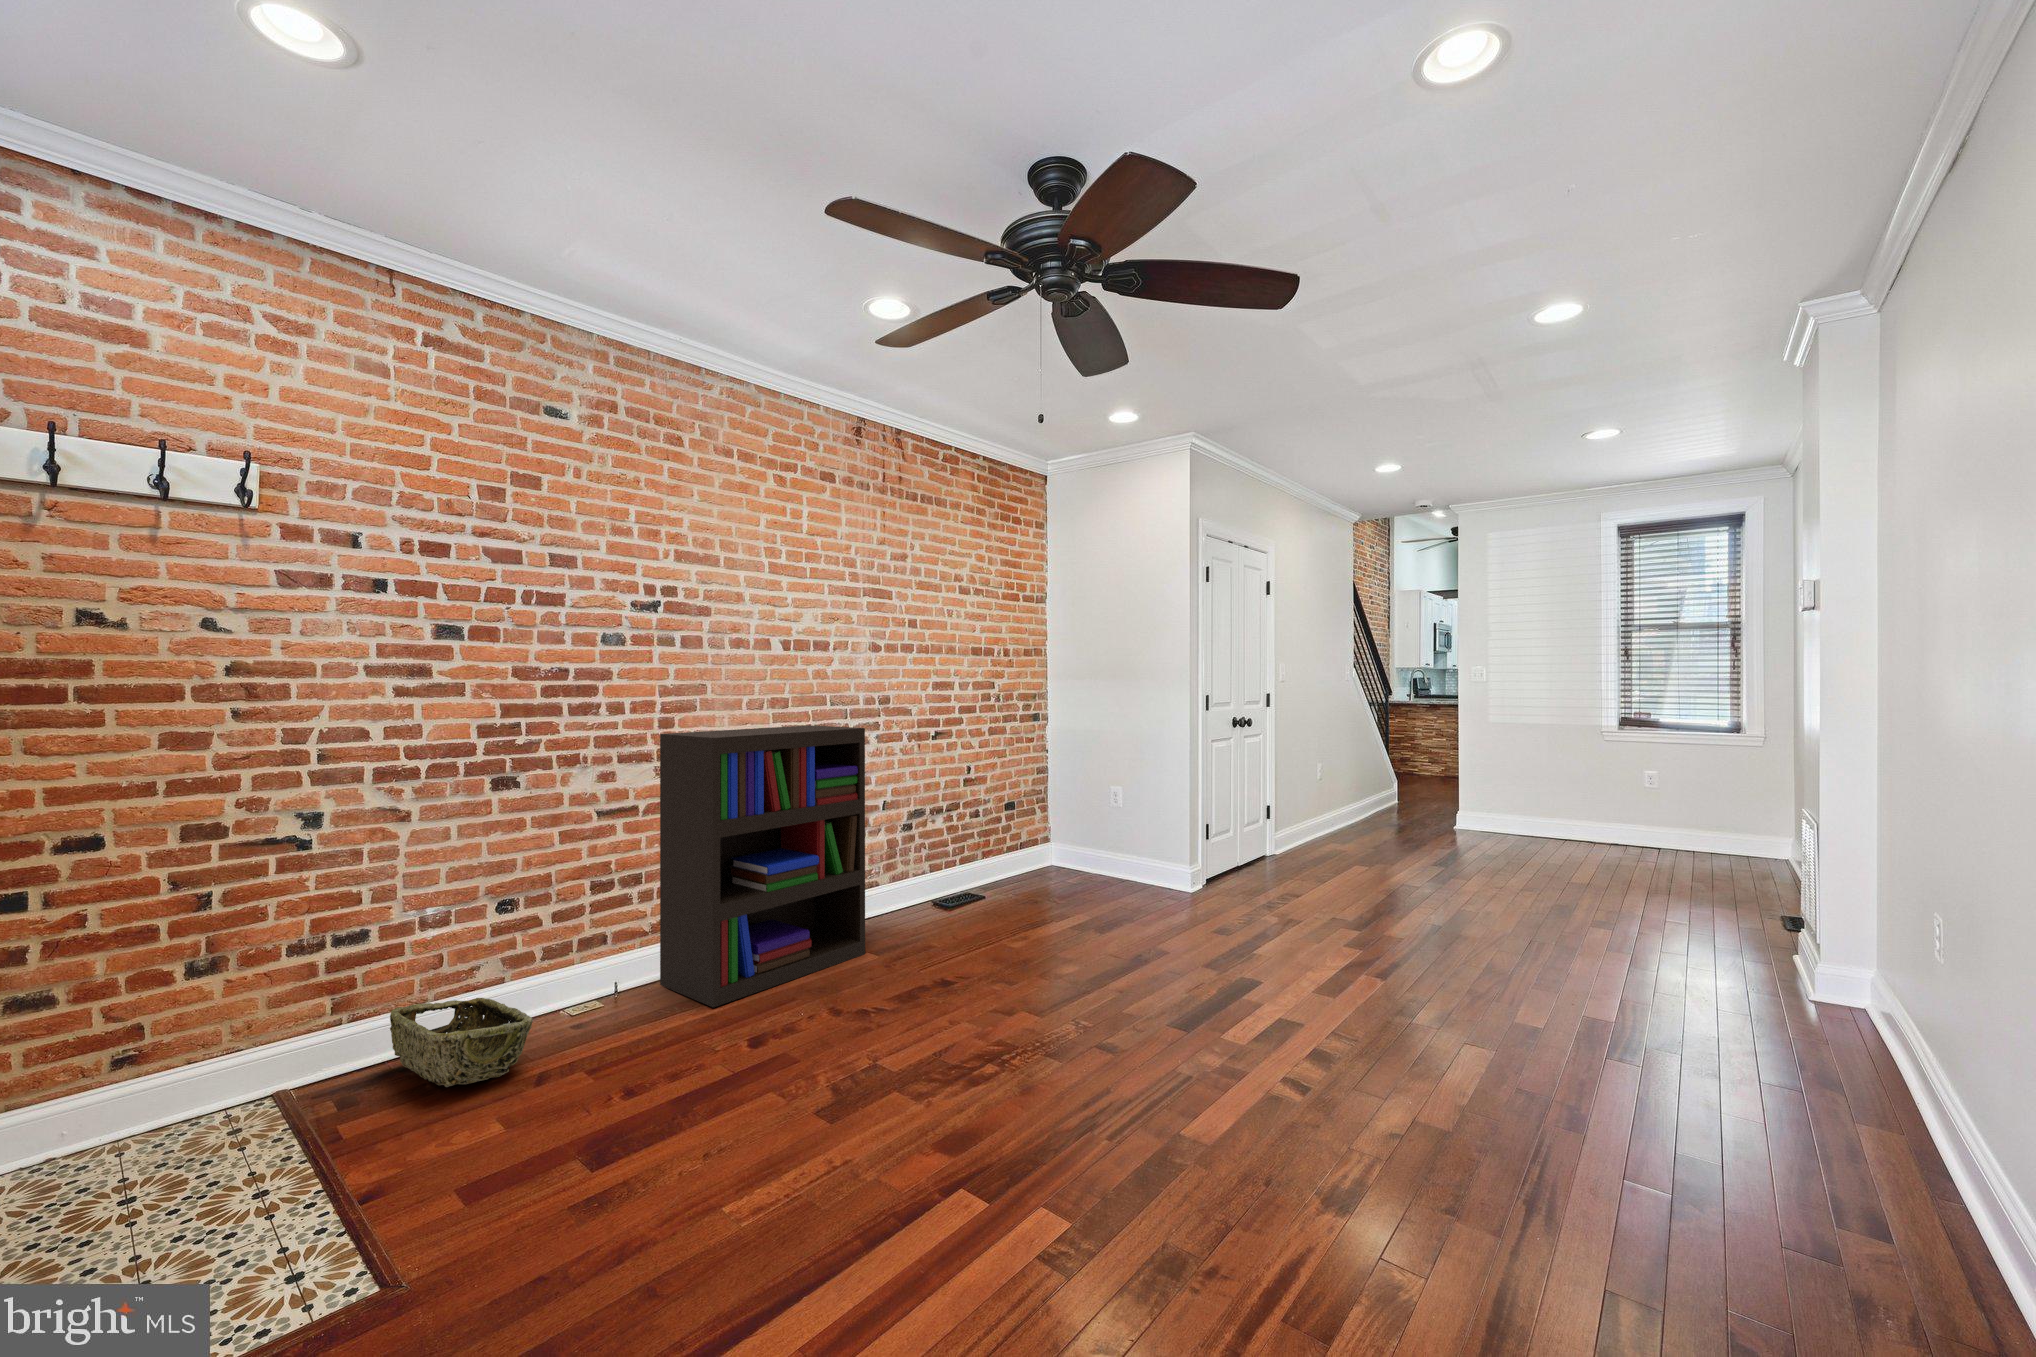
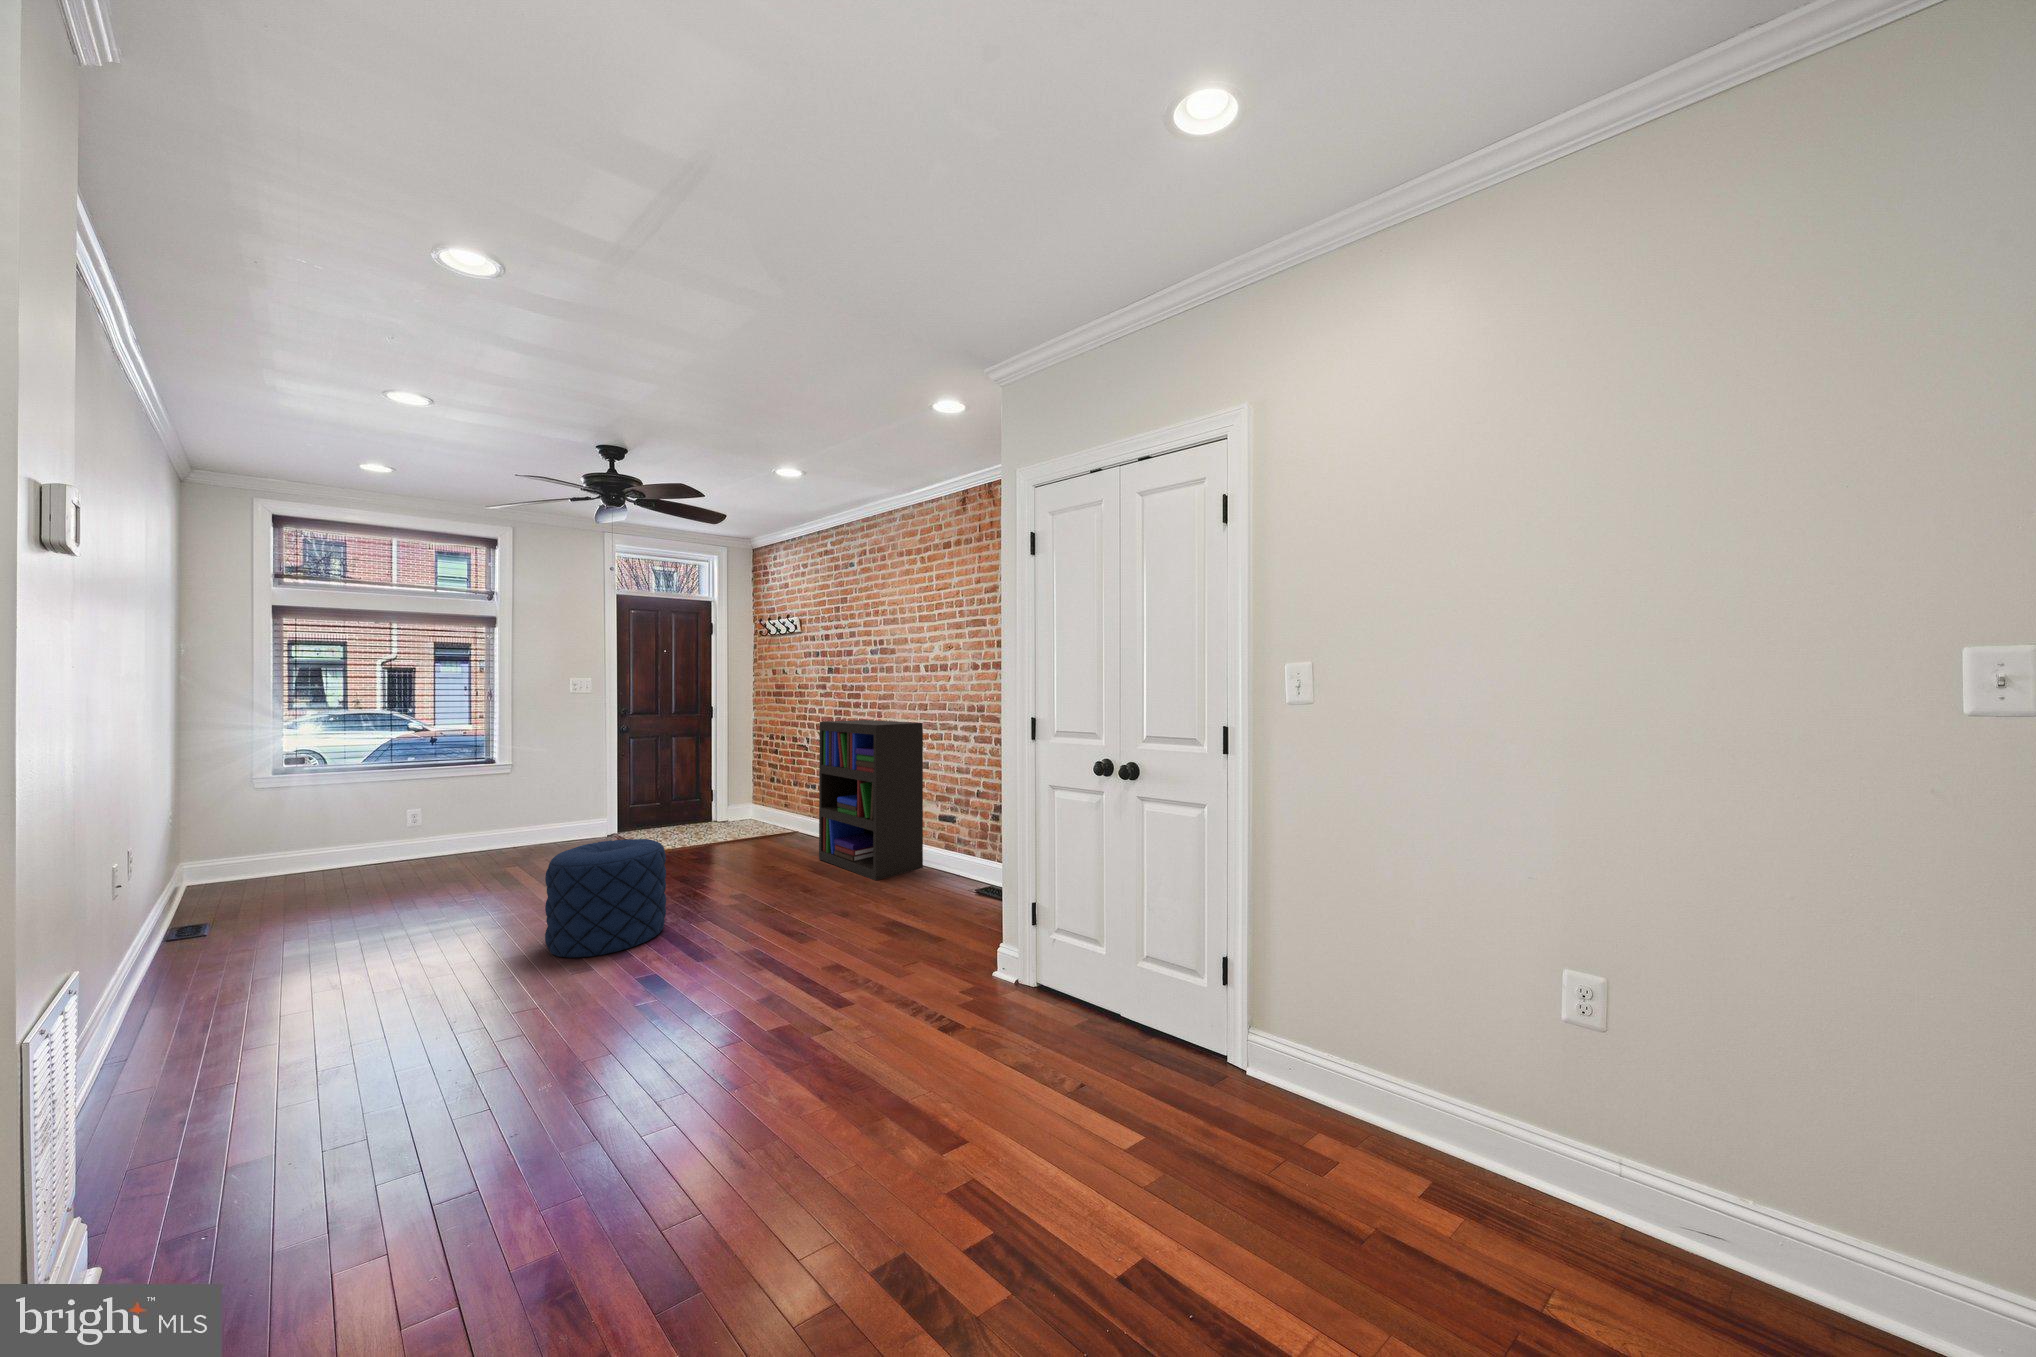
pouf: none [1038,905,1198,1101] -> present [545,839,666,957]
woven basket: present [390,998,533,1087] -> none [767,811,826,842]

